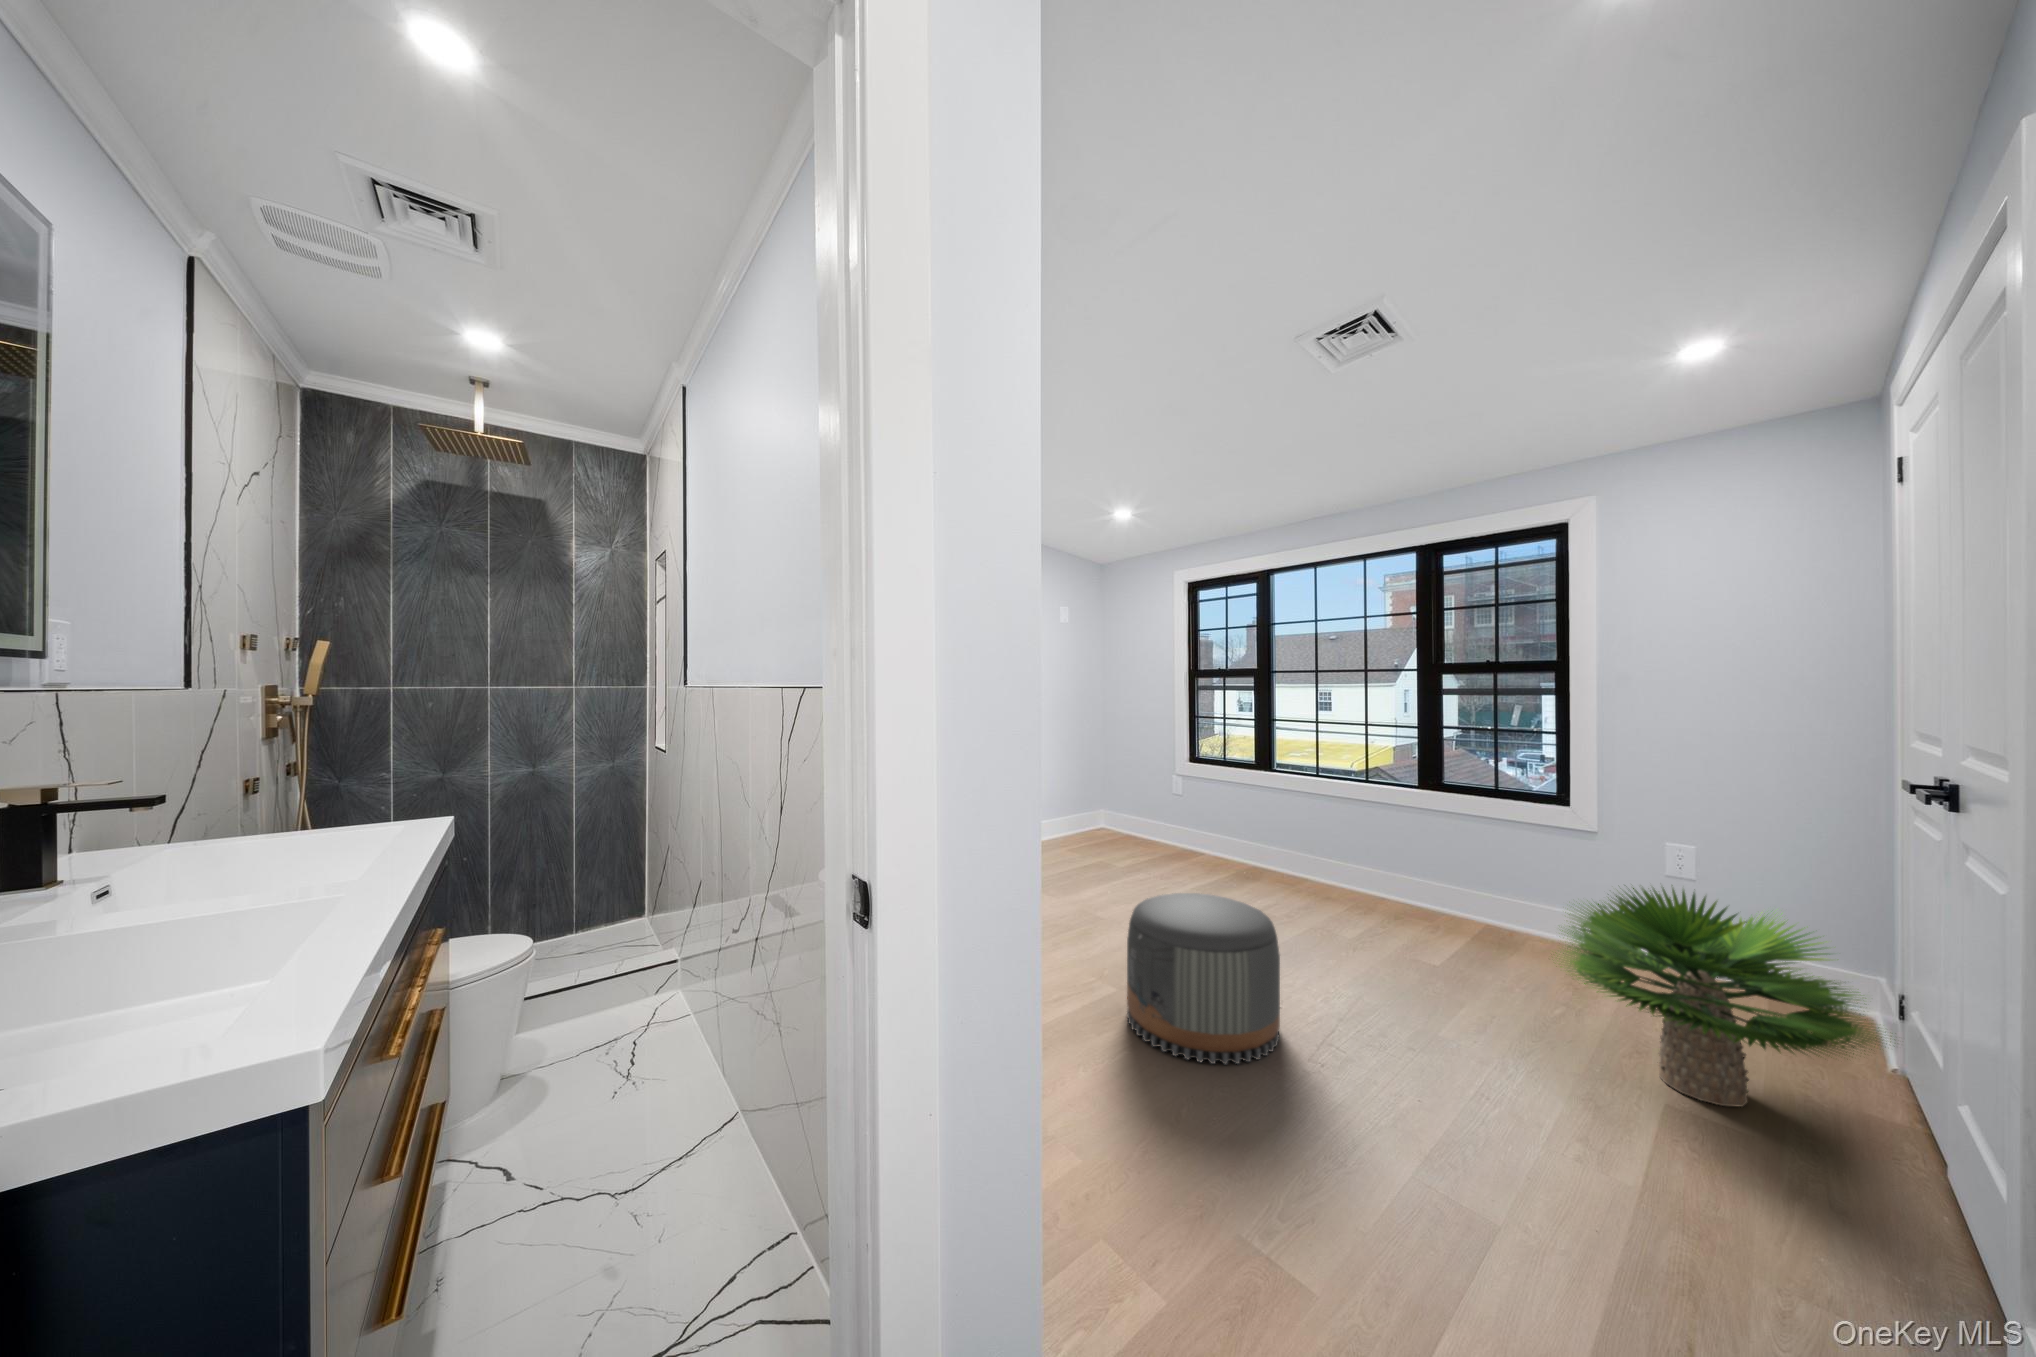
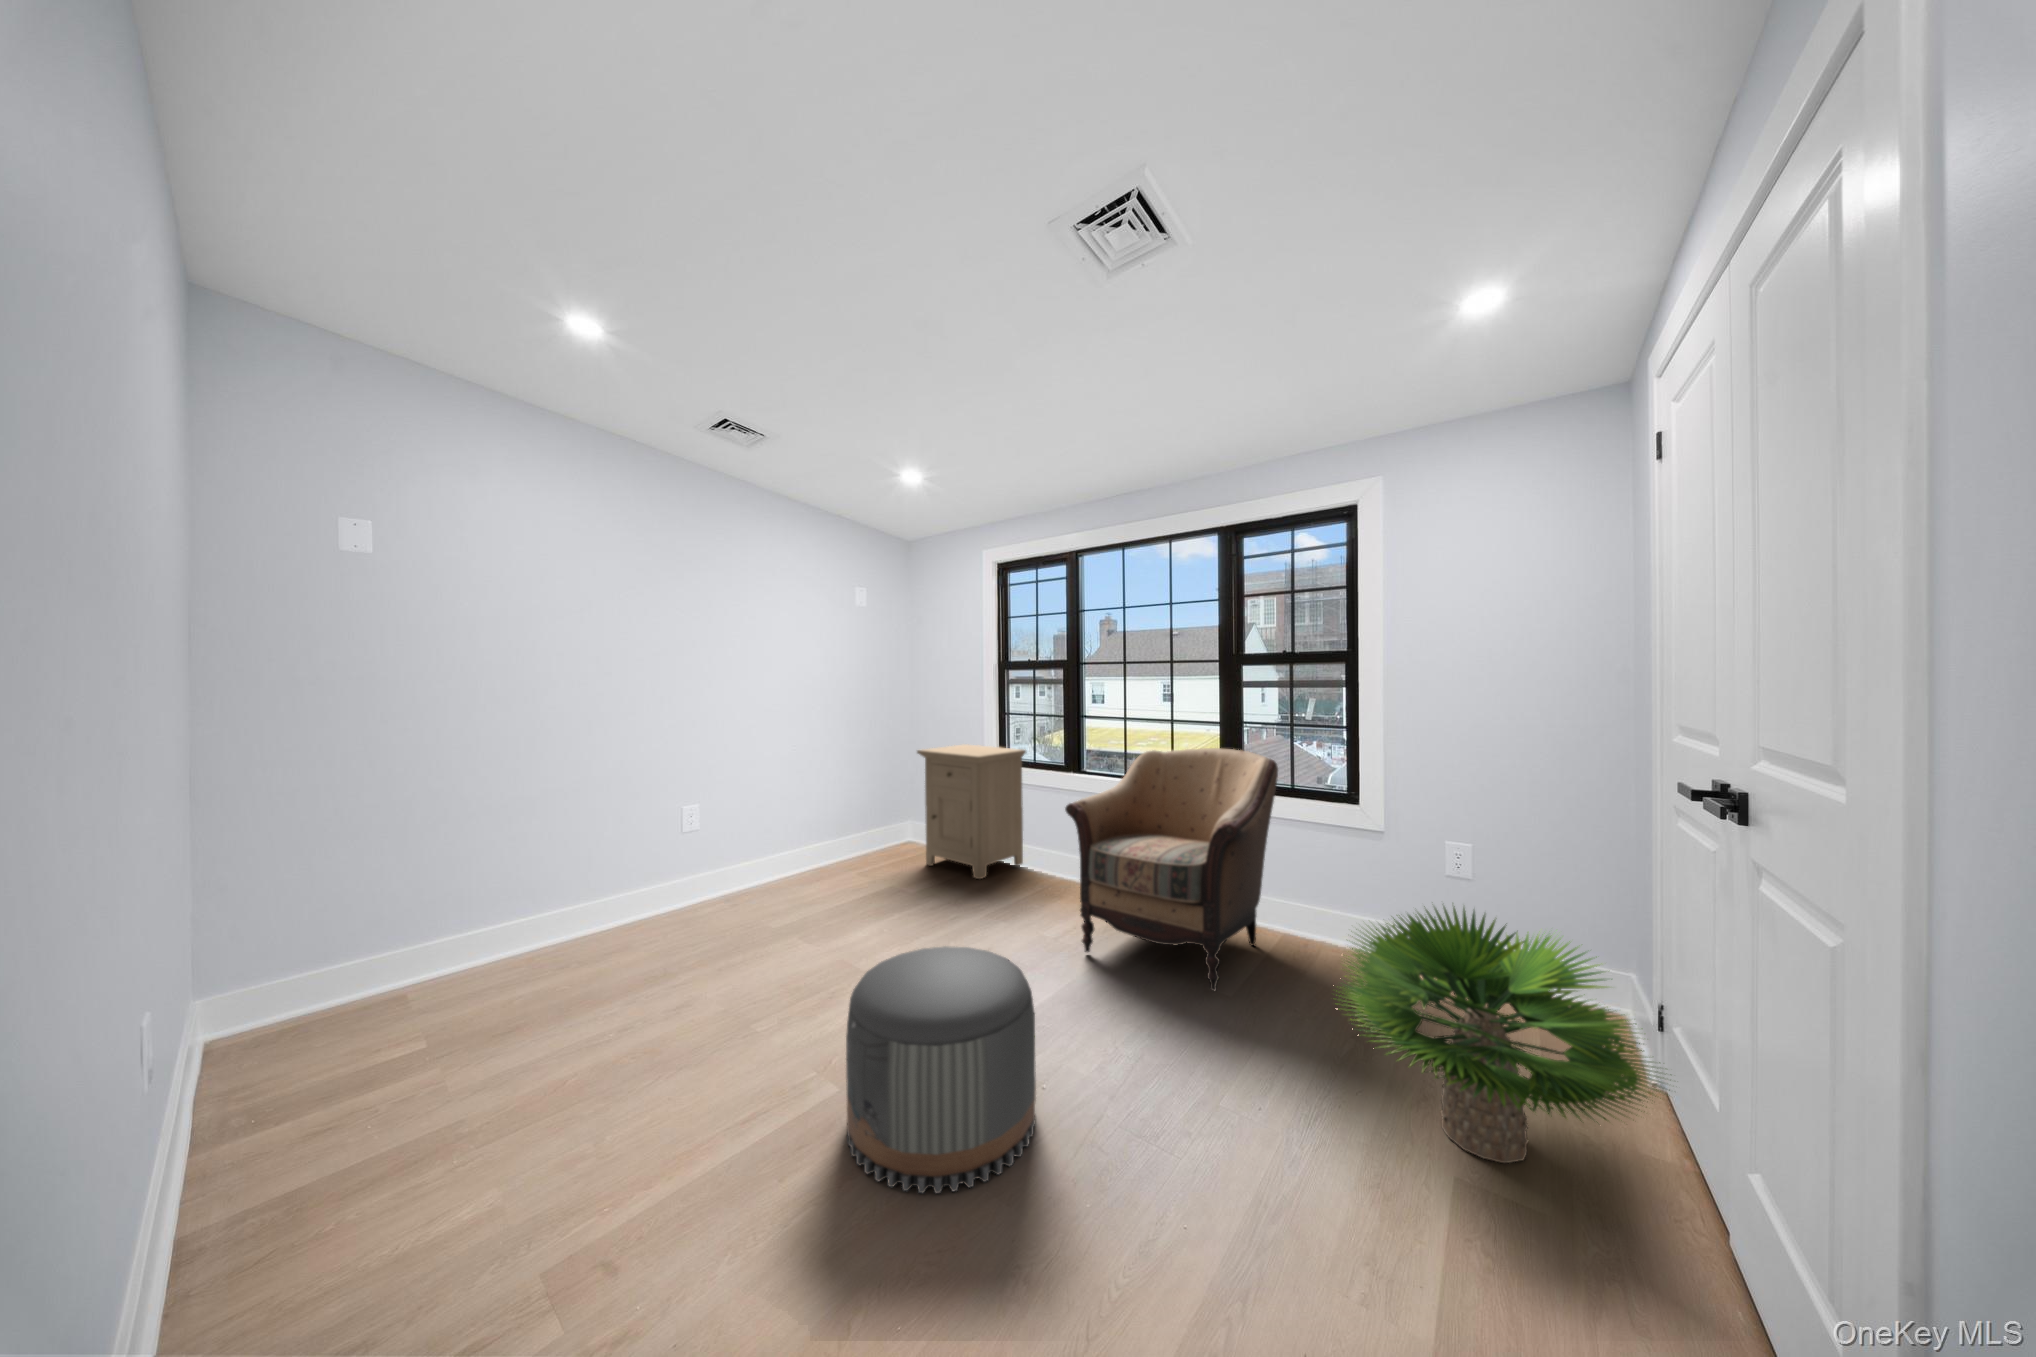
nightstand: none [1116,744,1218,864] -> present [917,745,1026,879]
armchair: none [1273,752,1484,962] -> present [1065,748,1278,991]

